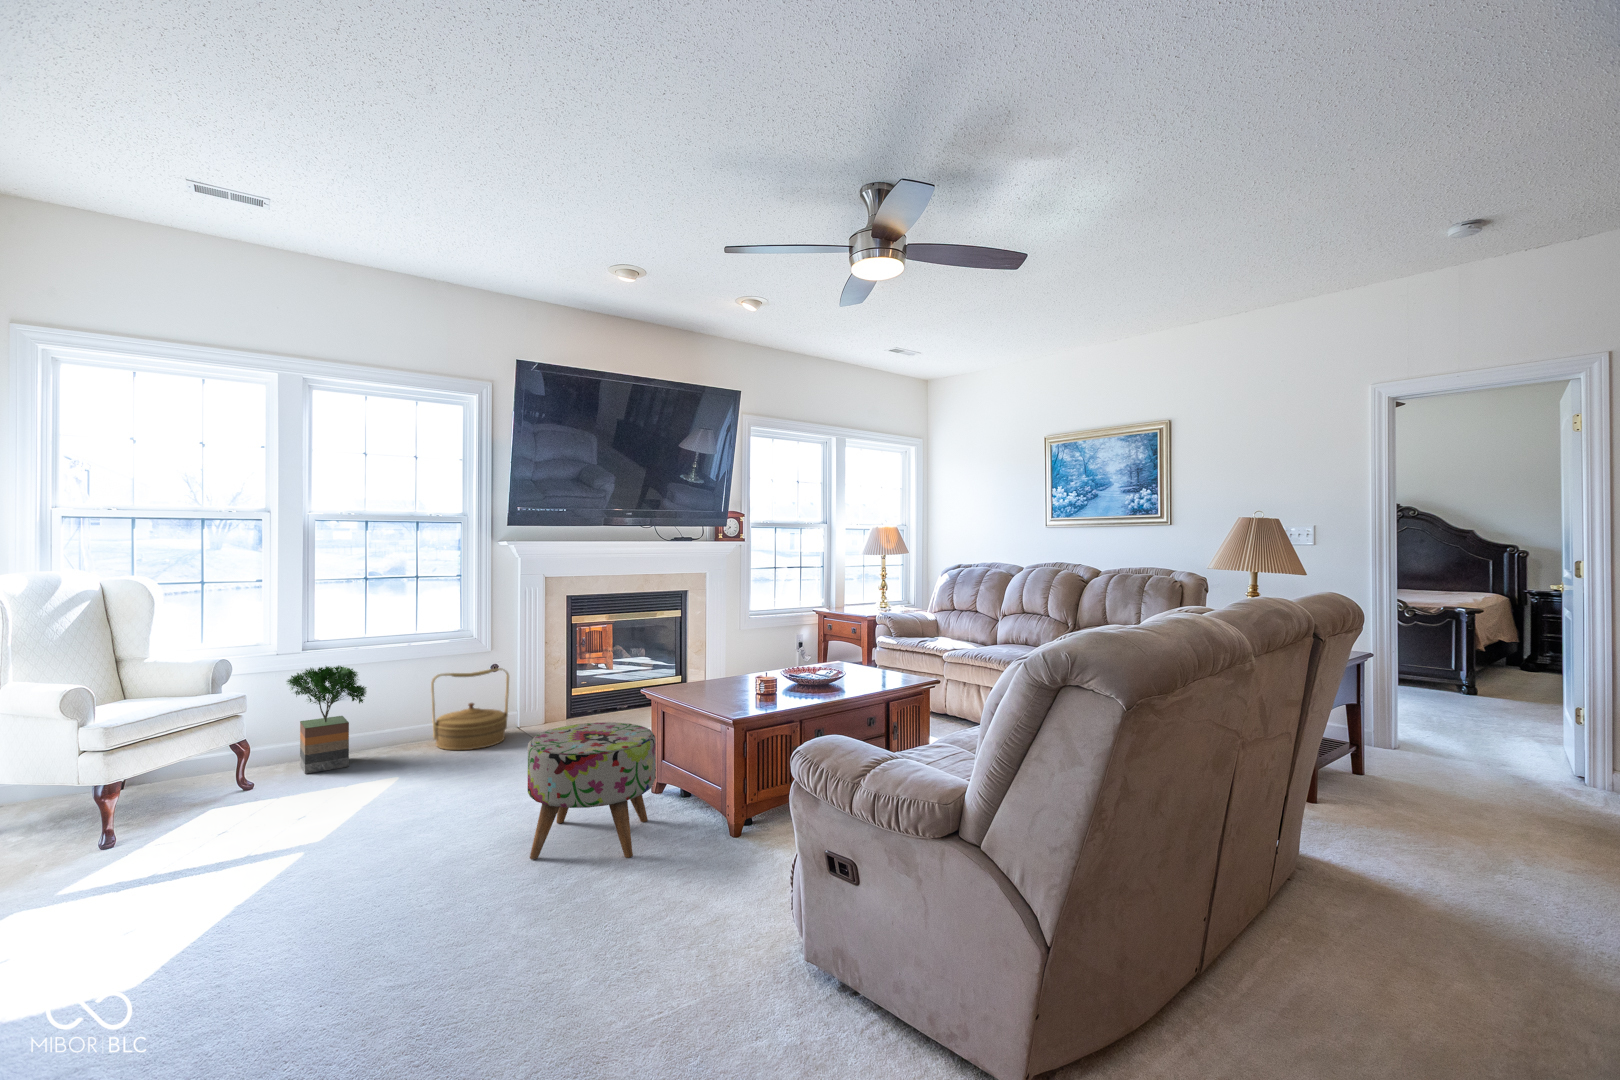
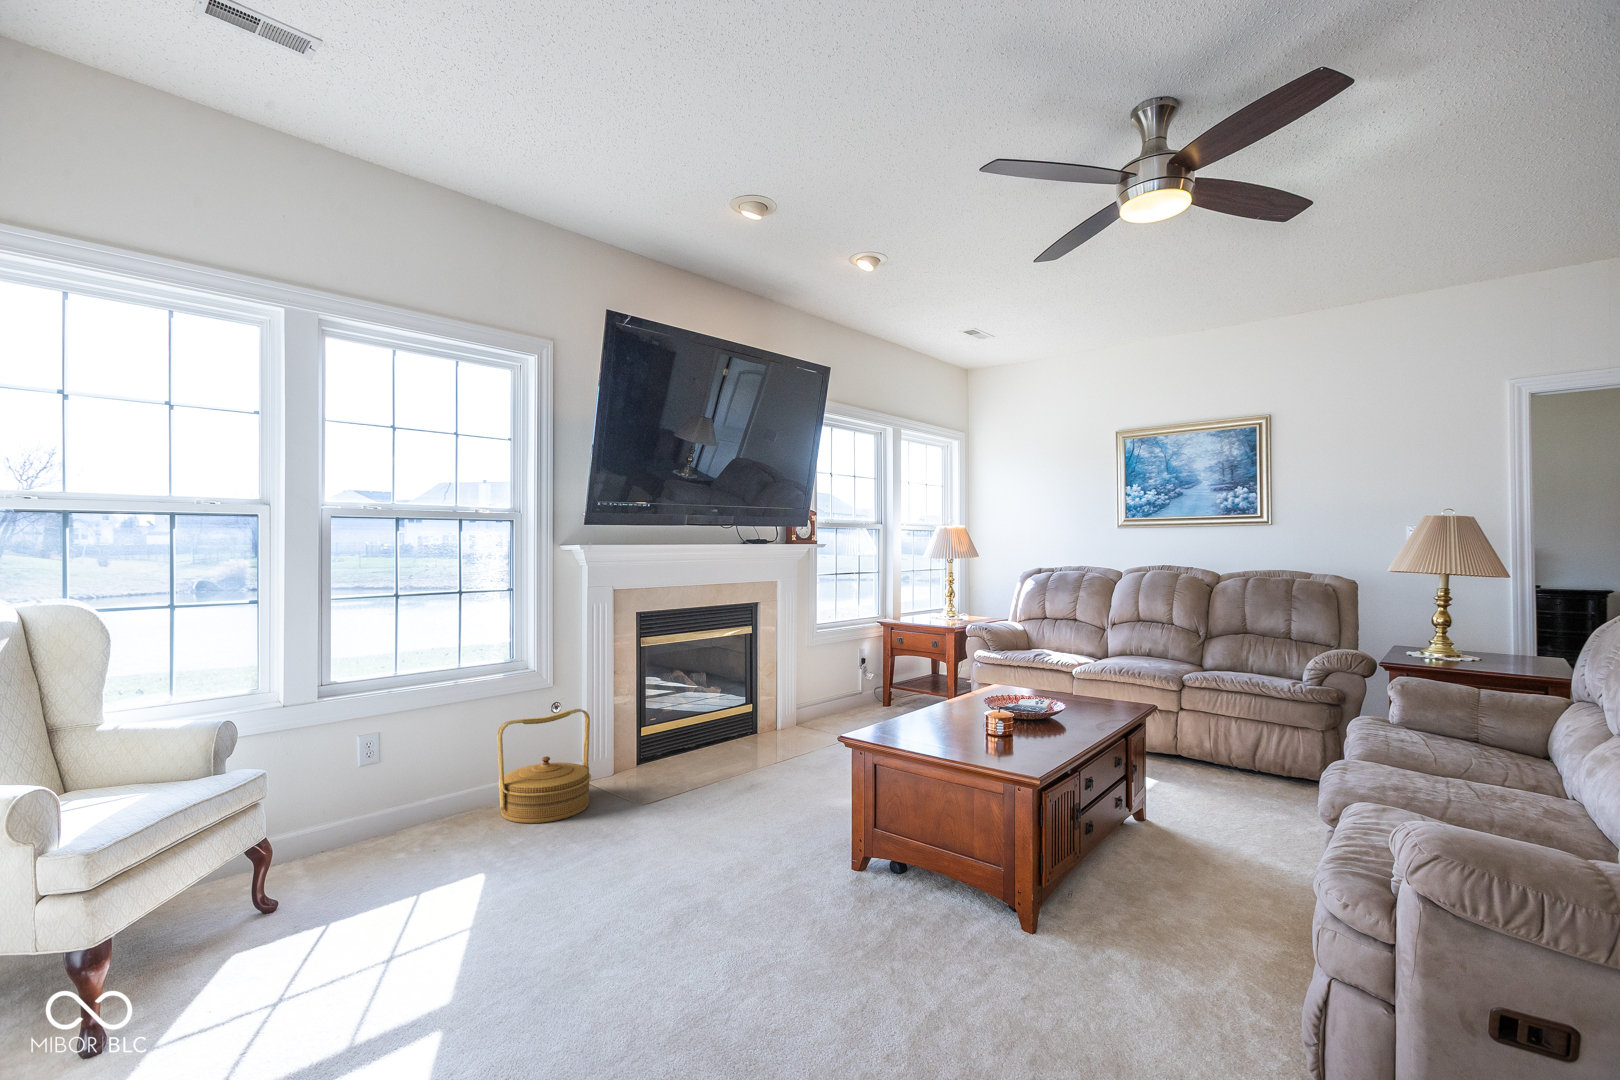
potted tree: present [287,666,366,774] -> none [308,717,429,878]
ottoman: present [528,722,656,859] -> none [777,784,952,1003]

